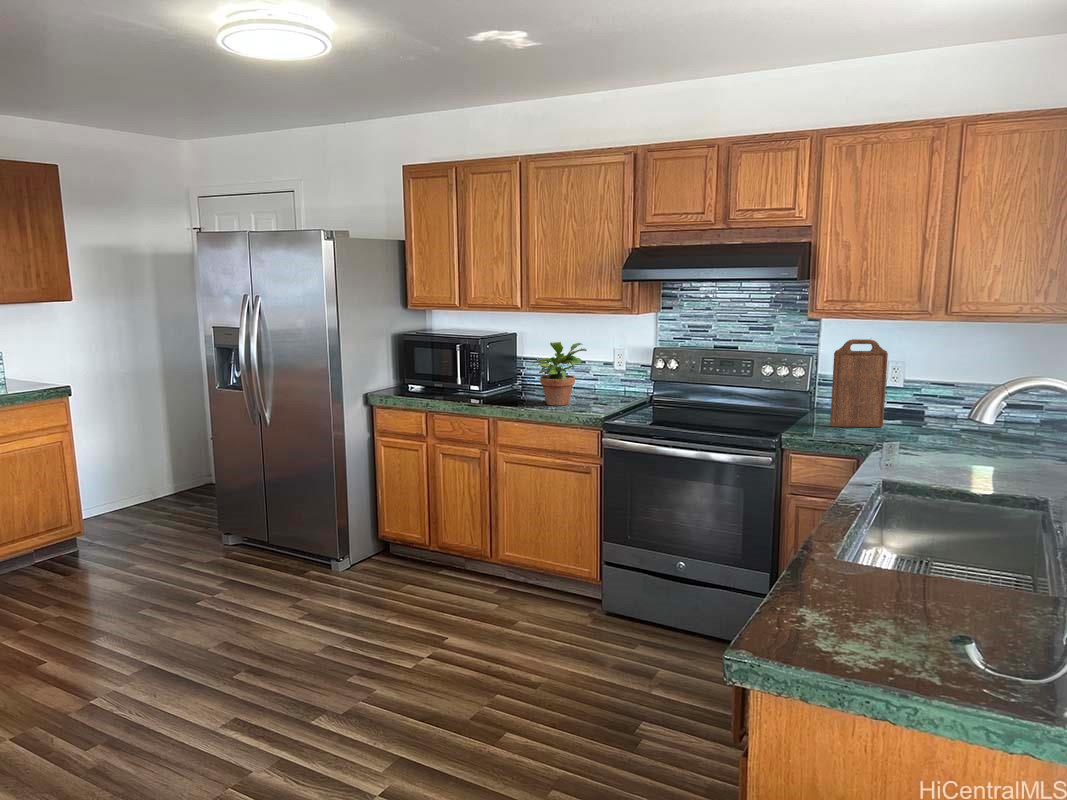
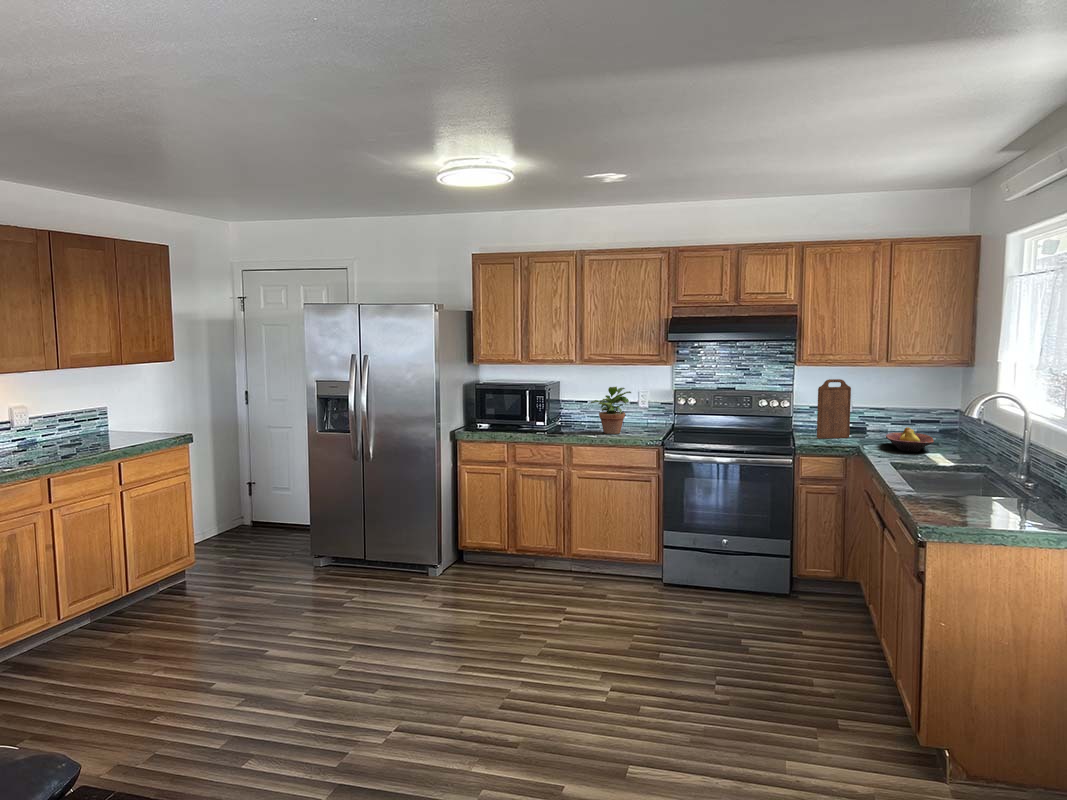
fruit bowl: none [917,419,995,460] -> present [886,427,934,452]

